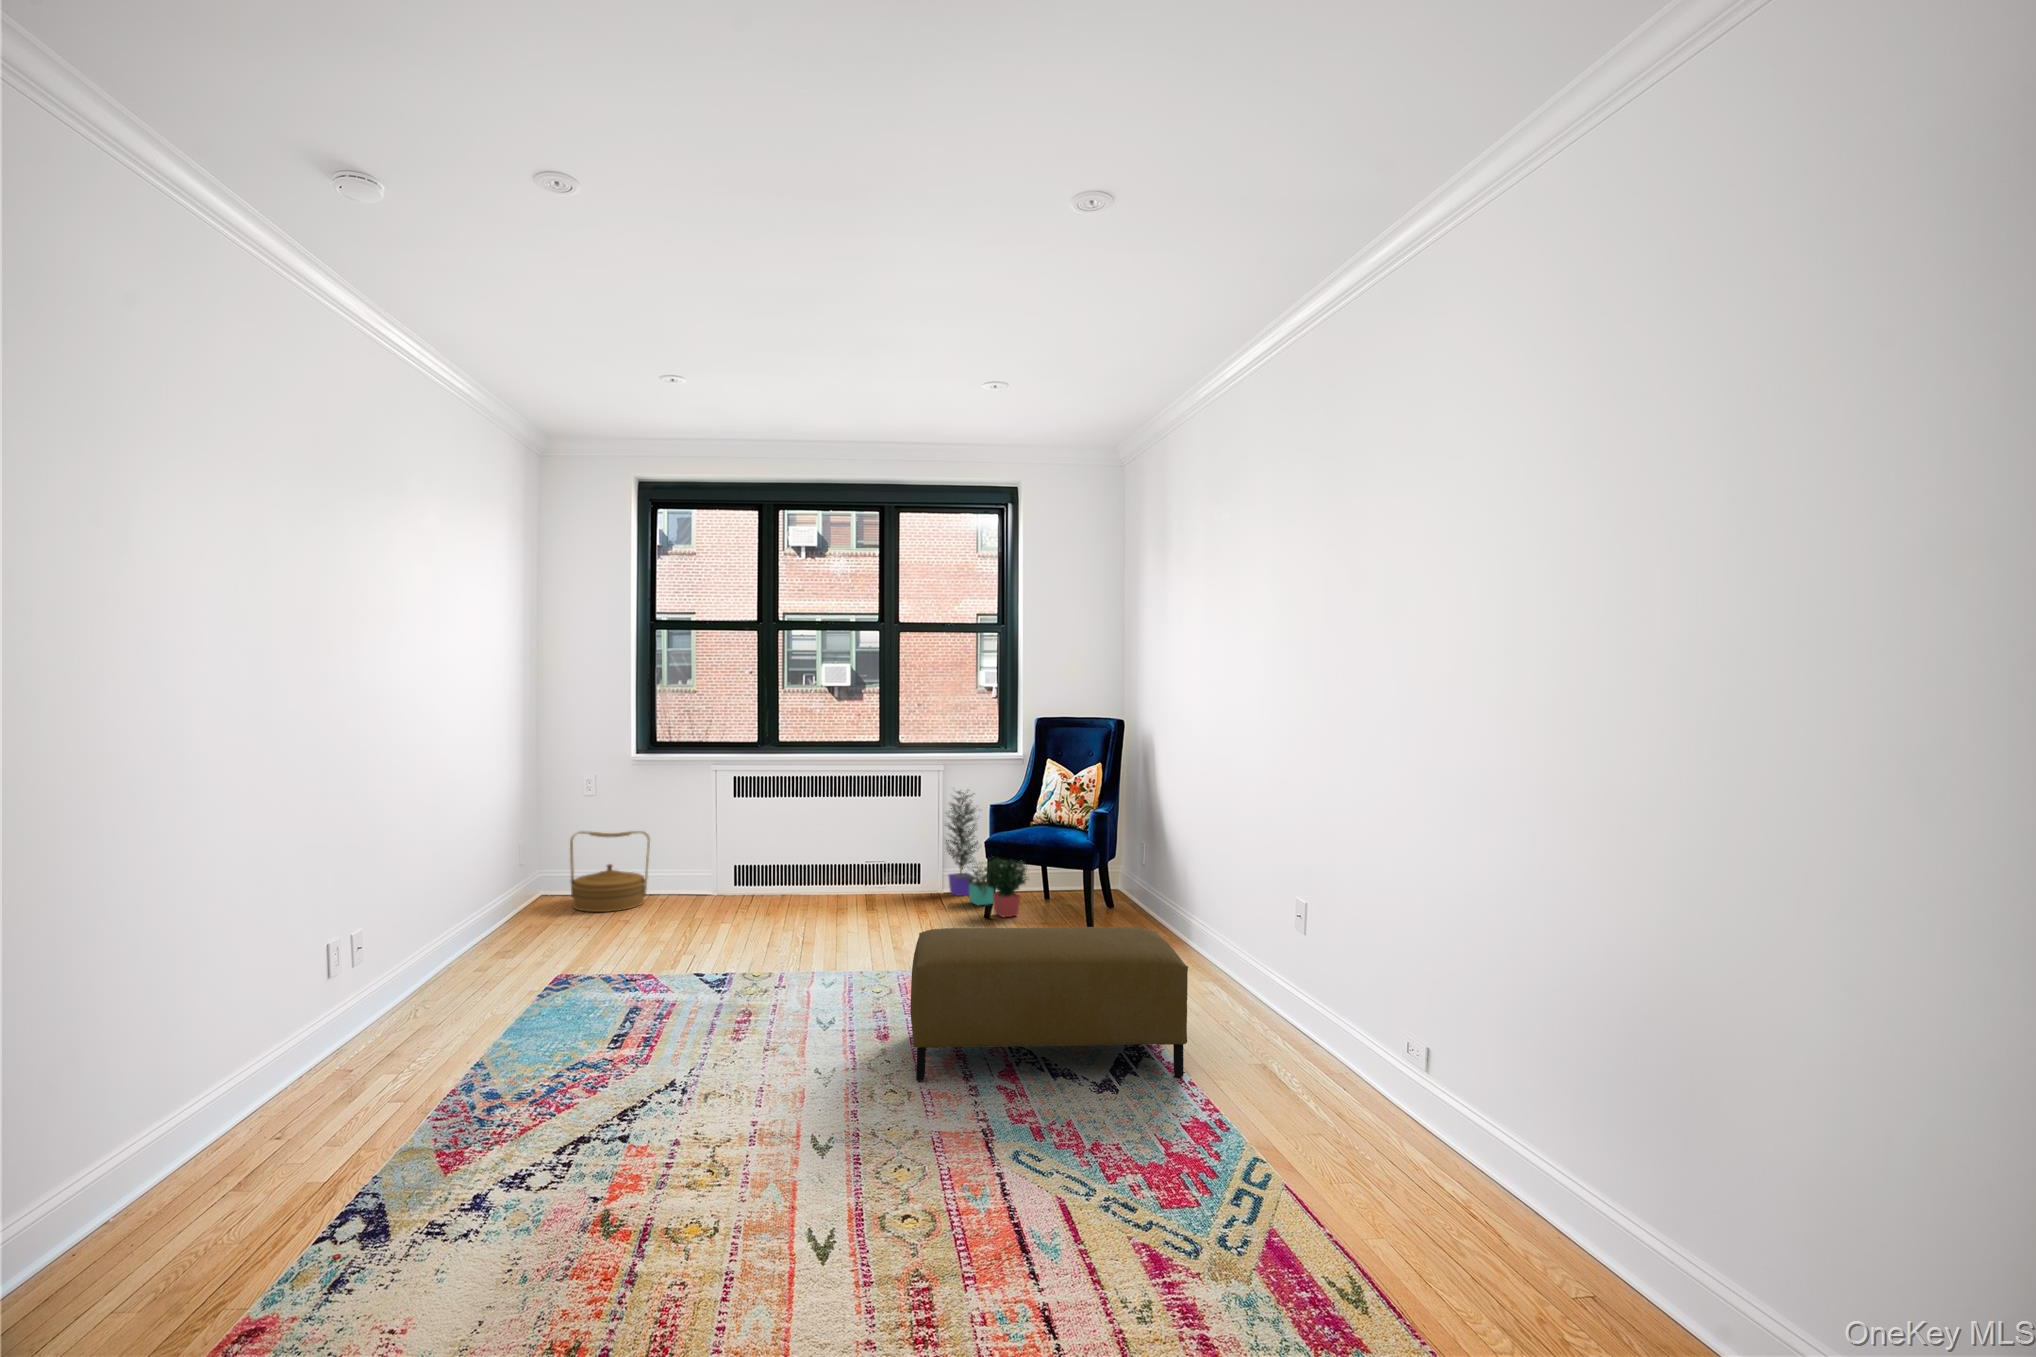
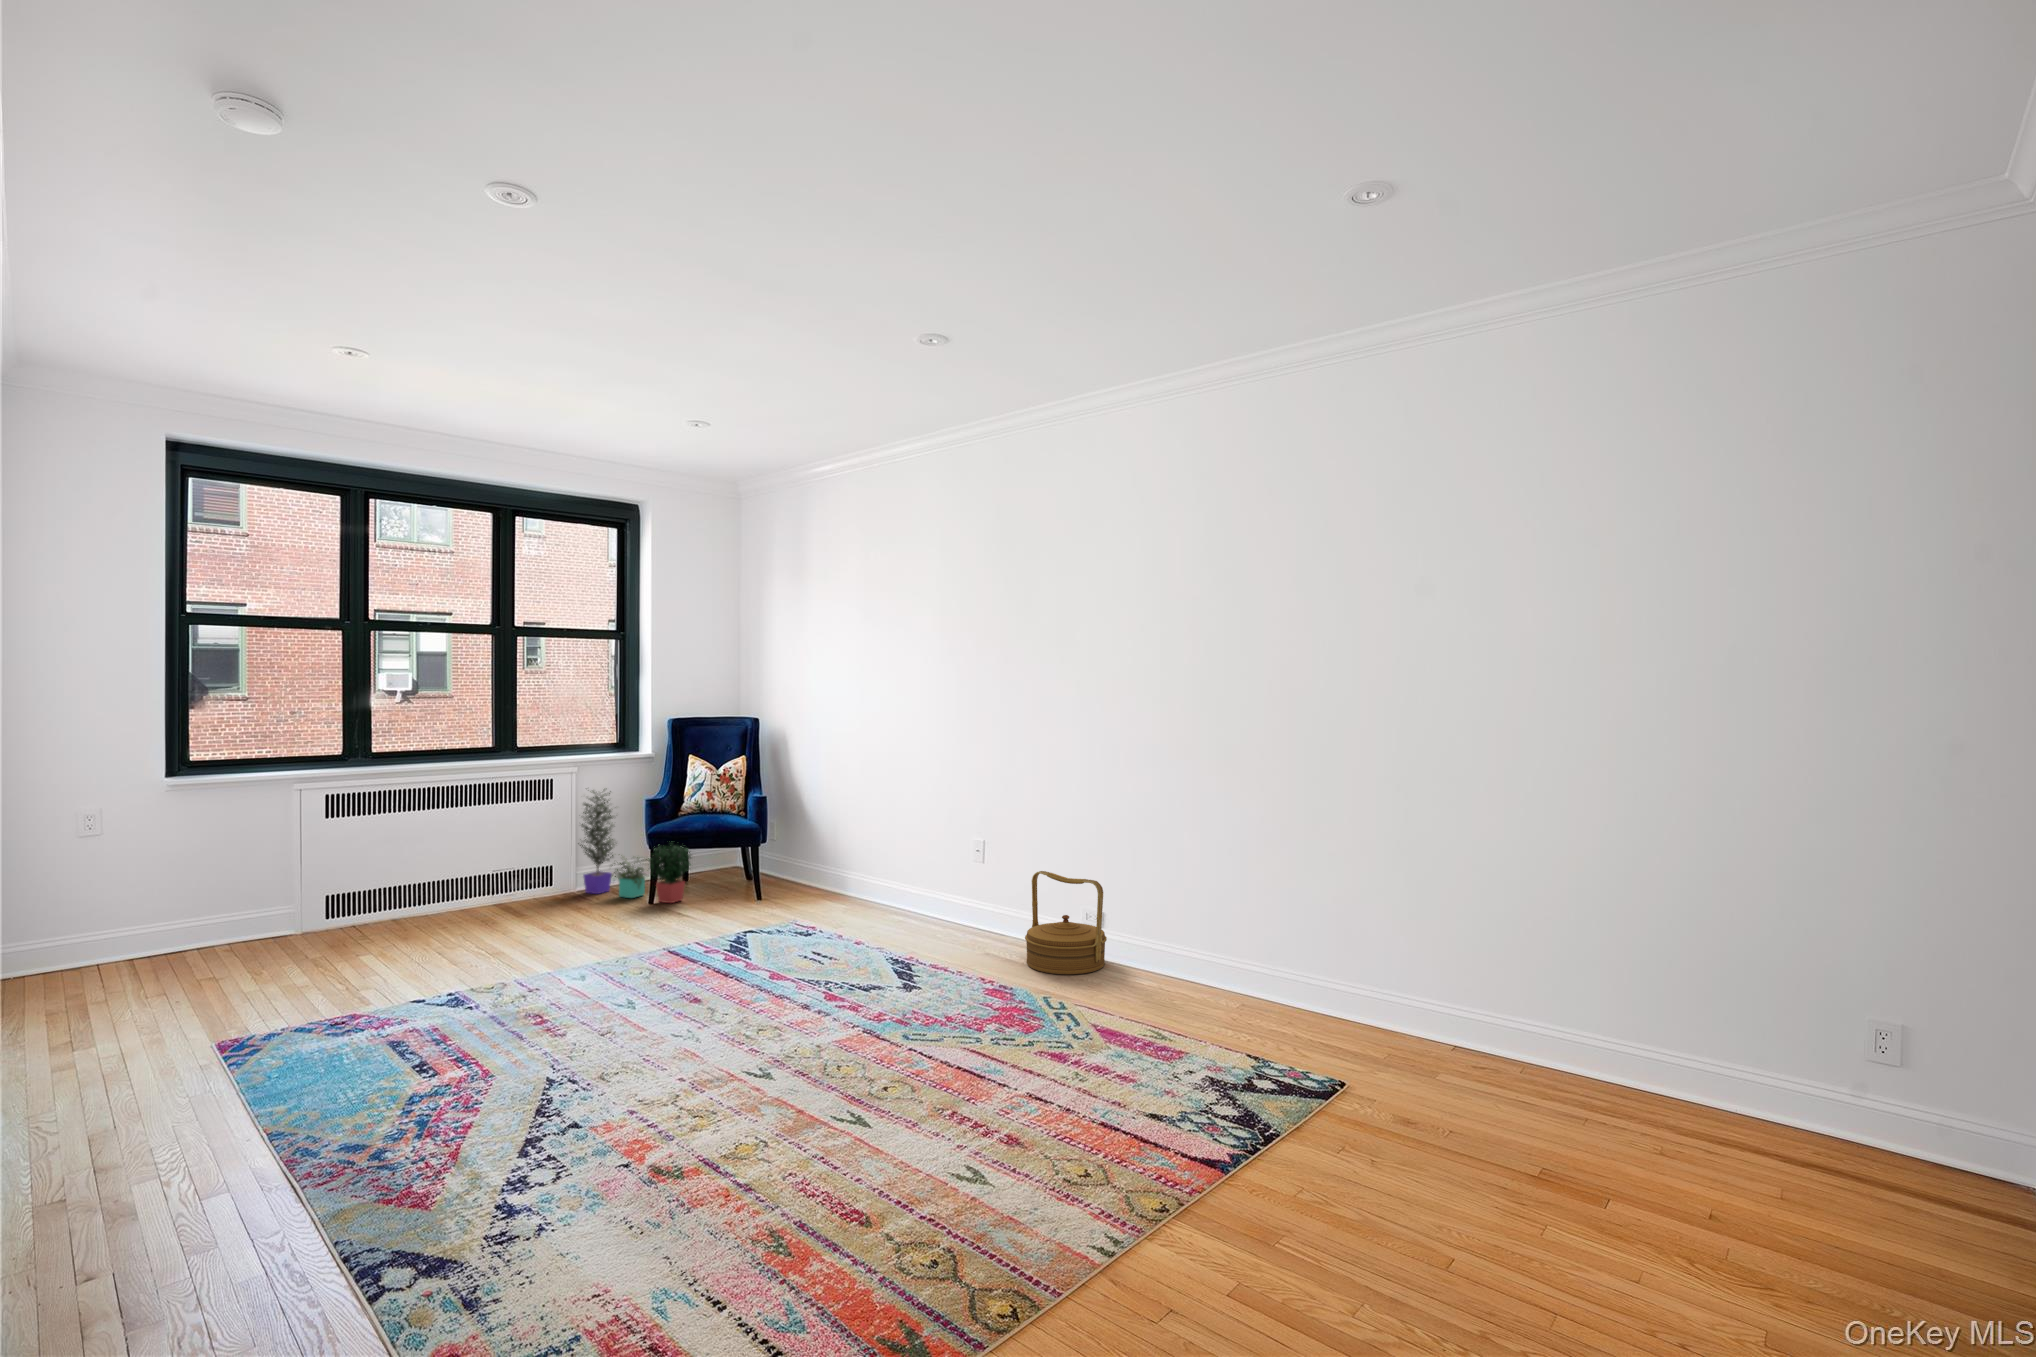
woven basket: present [570,831,650,912] -> present [1025,871,1107,975]
ottoman: present [910,927,1188,1080] -> none [723,874,958,1014]

